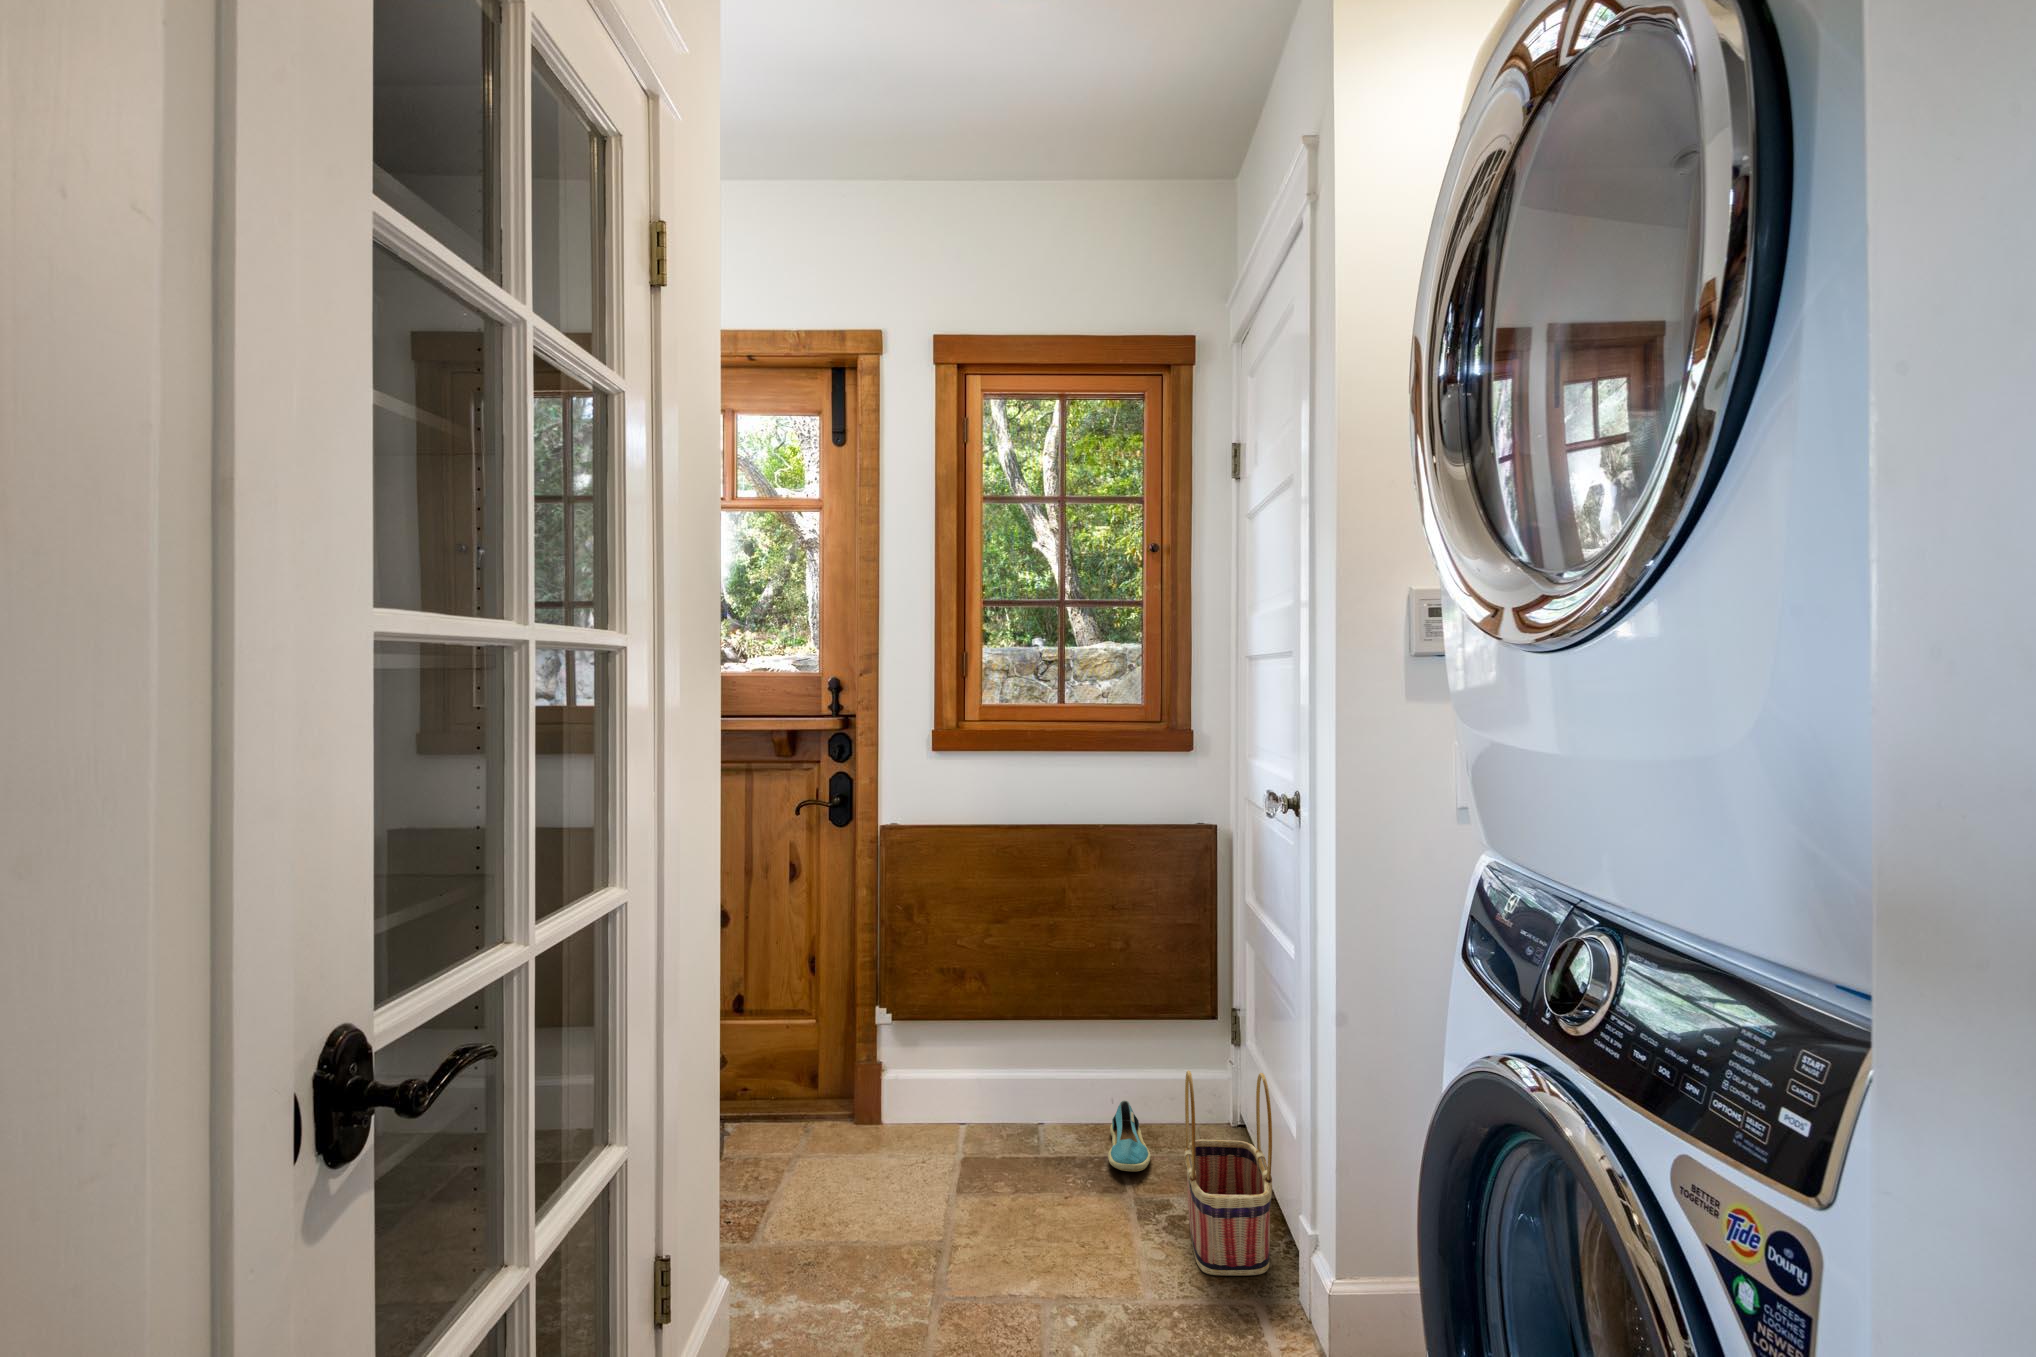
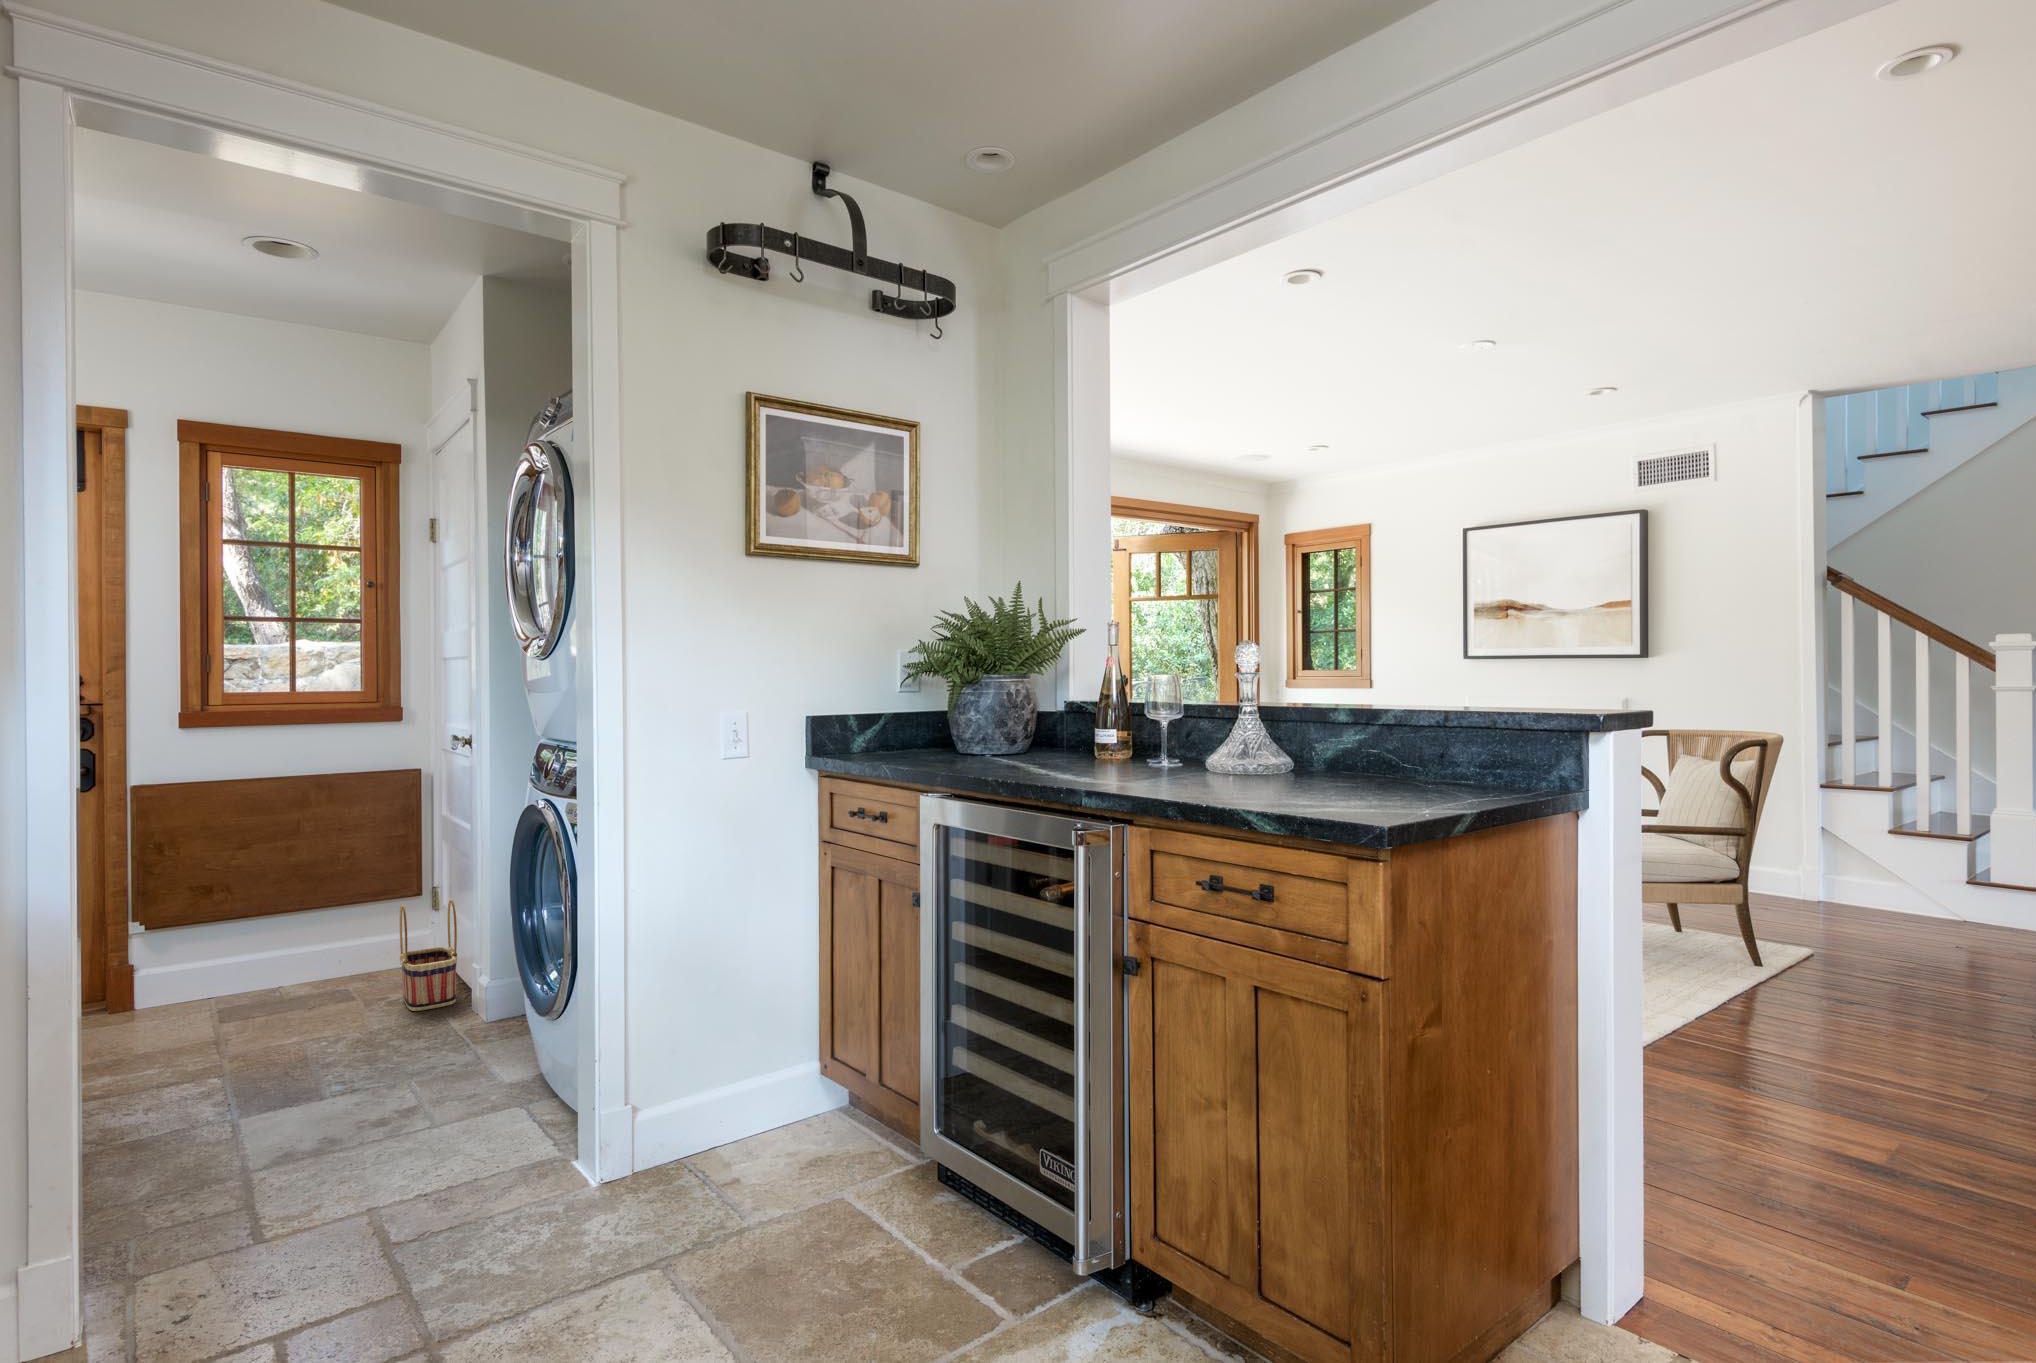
shoe: present [1108,1100,1151,1171] -> none [341,959,374,991]

